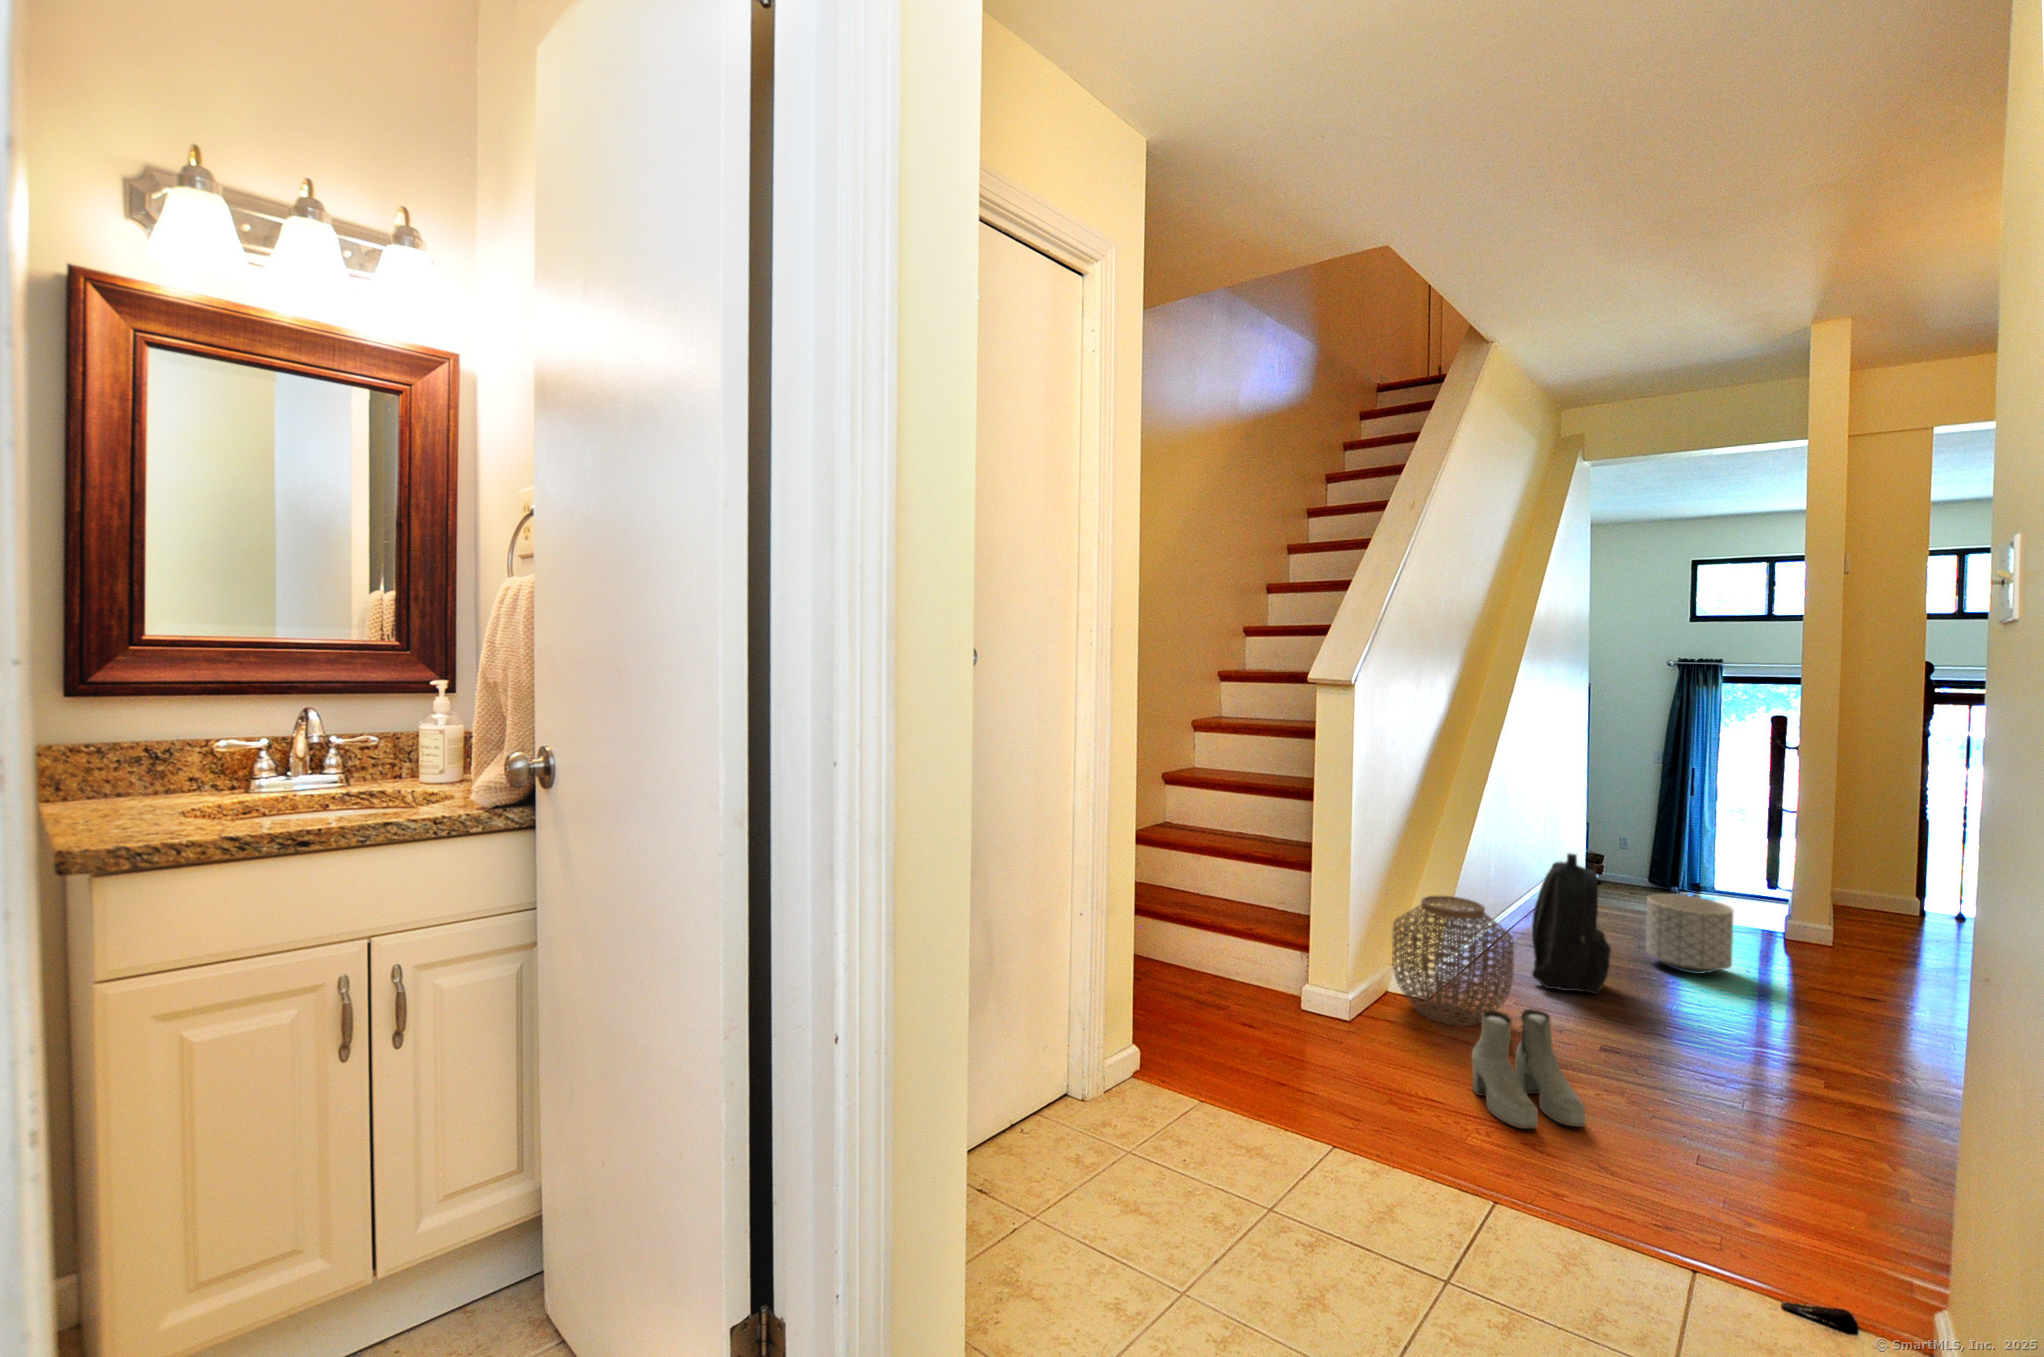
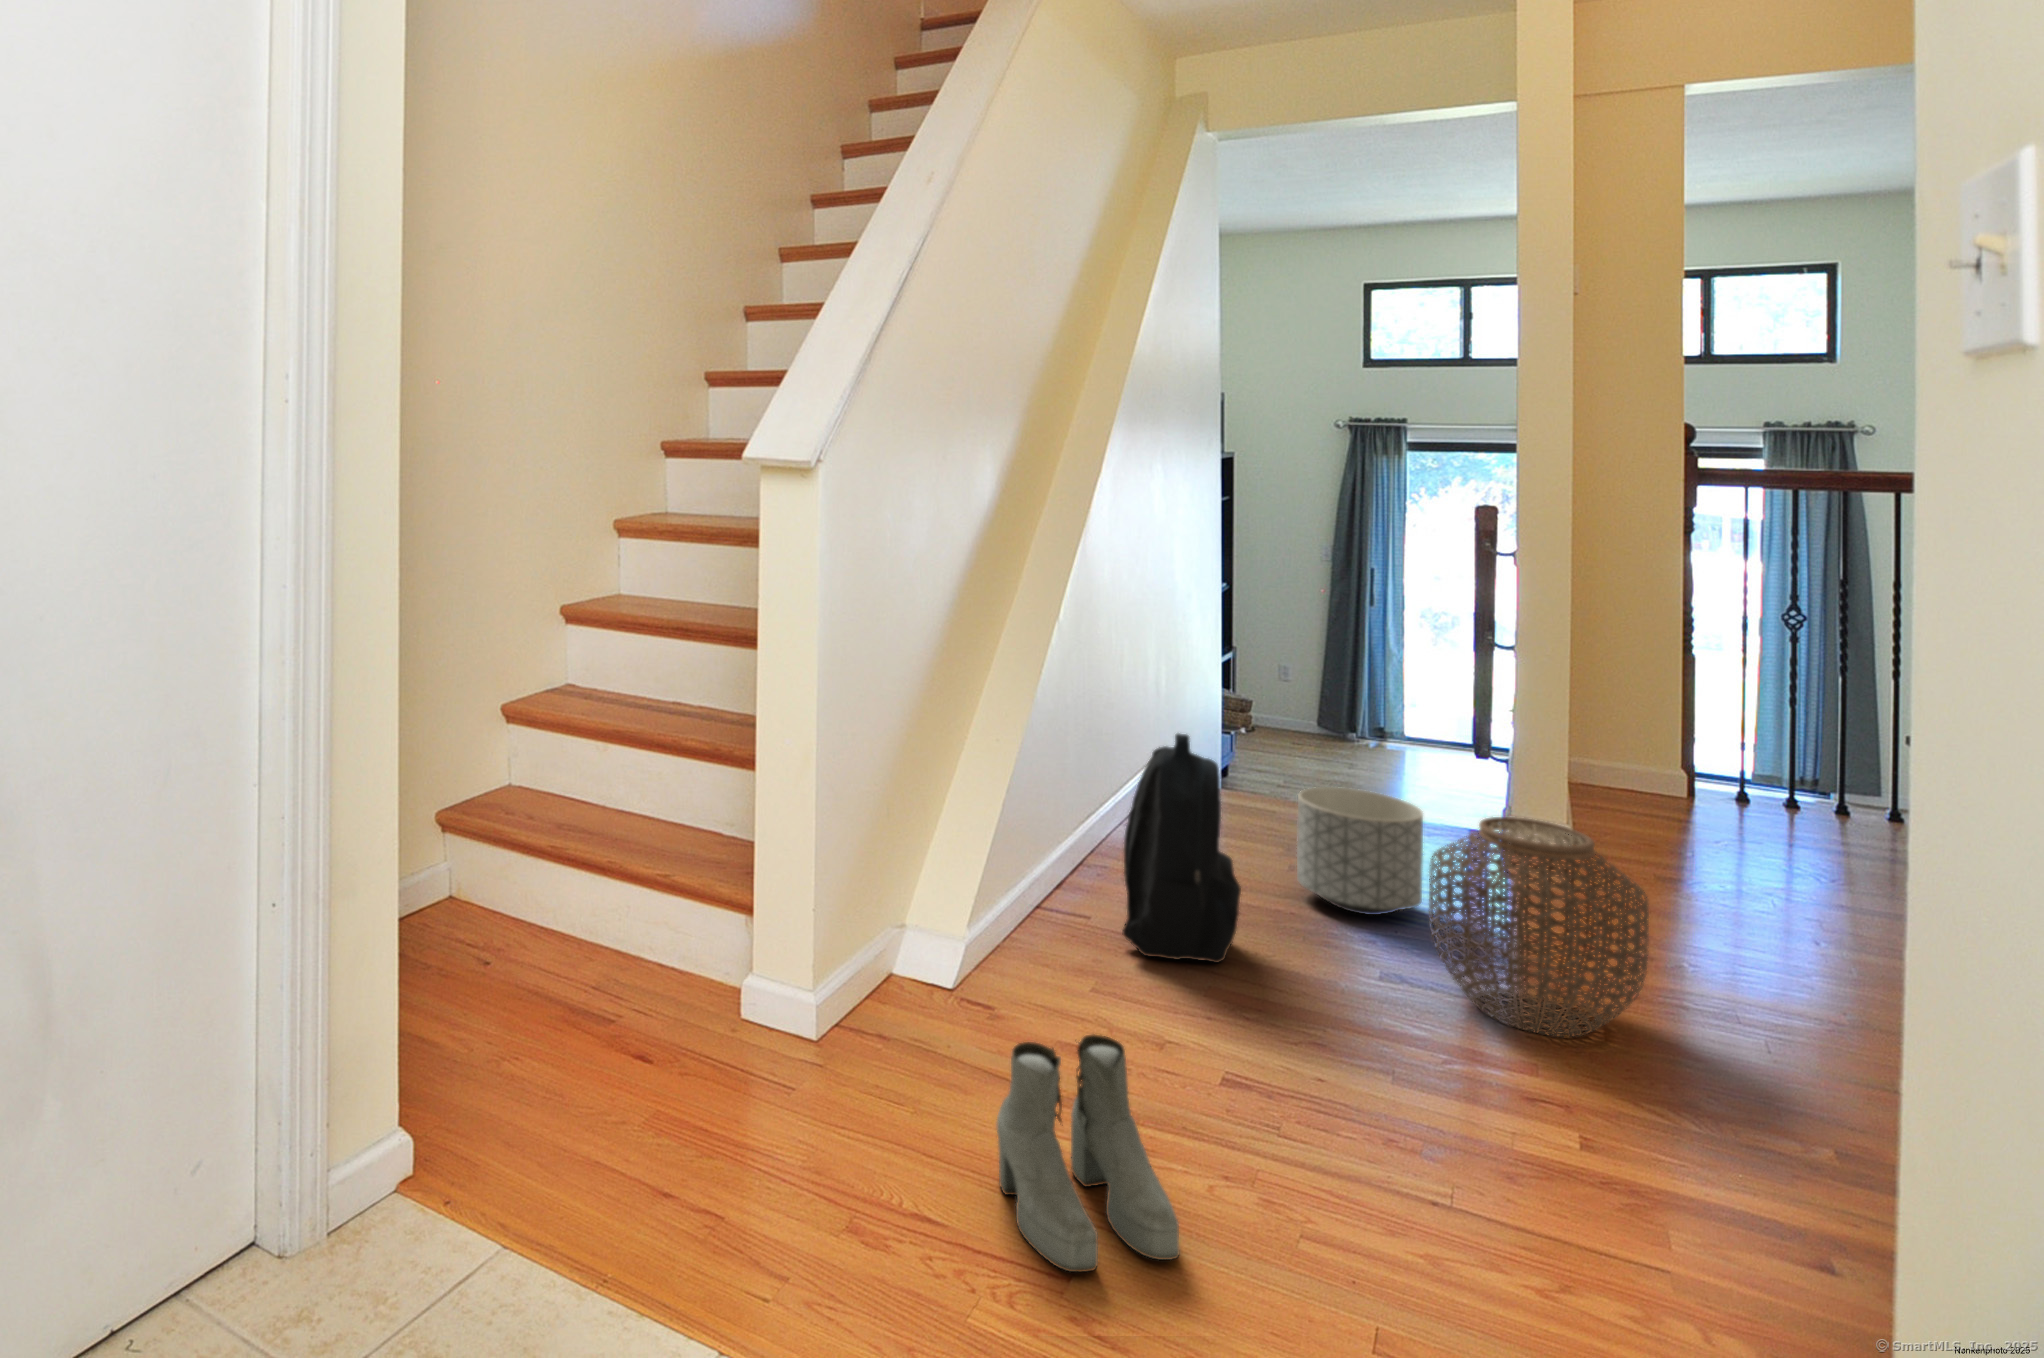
woven basket: present [1392,895,1514,1026] -> present [1429,817,1649,1037]

